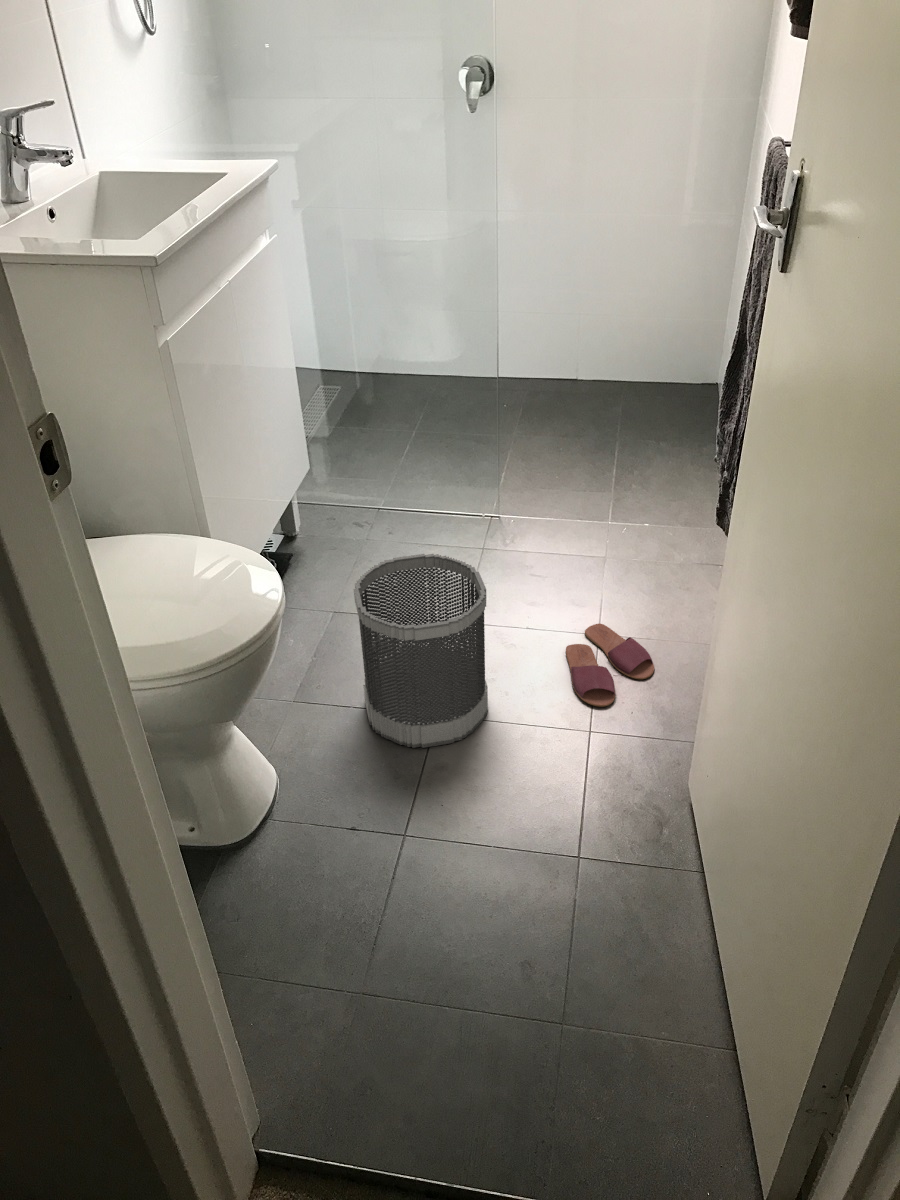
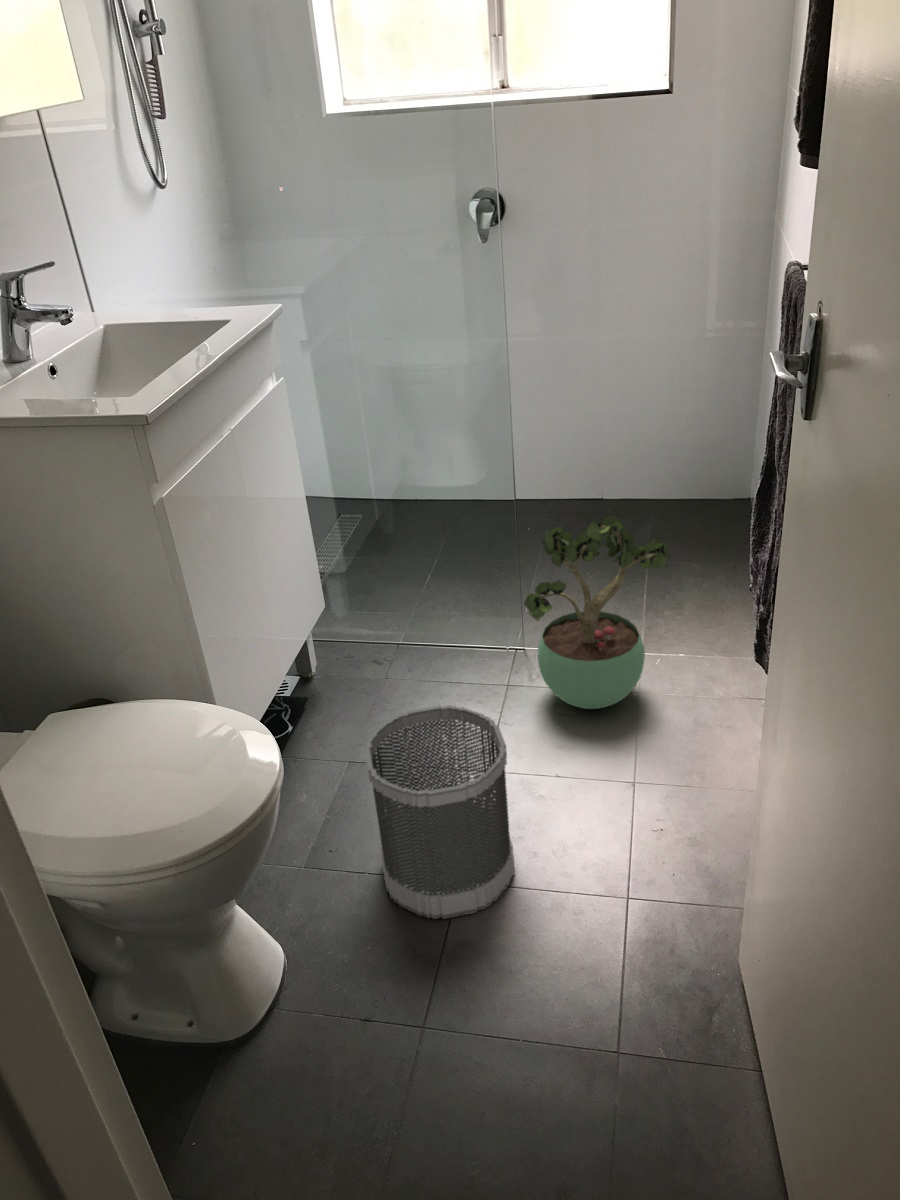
potted plant: none [502,381,643,570] -> present [524,514,670,709]
slippers: present [566,624,654,707] -> none [598,768,695,866]

